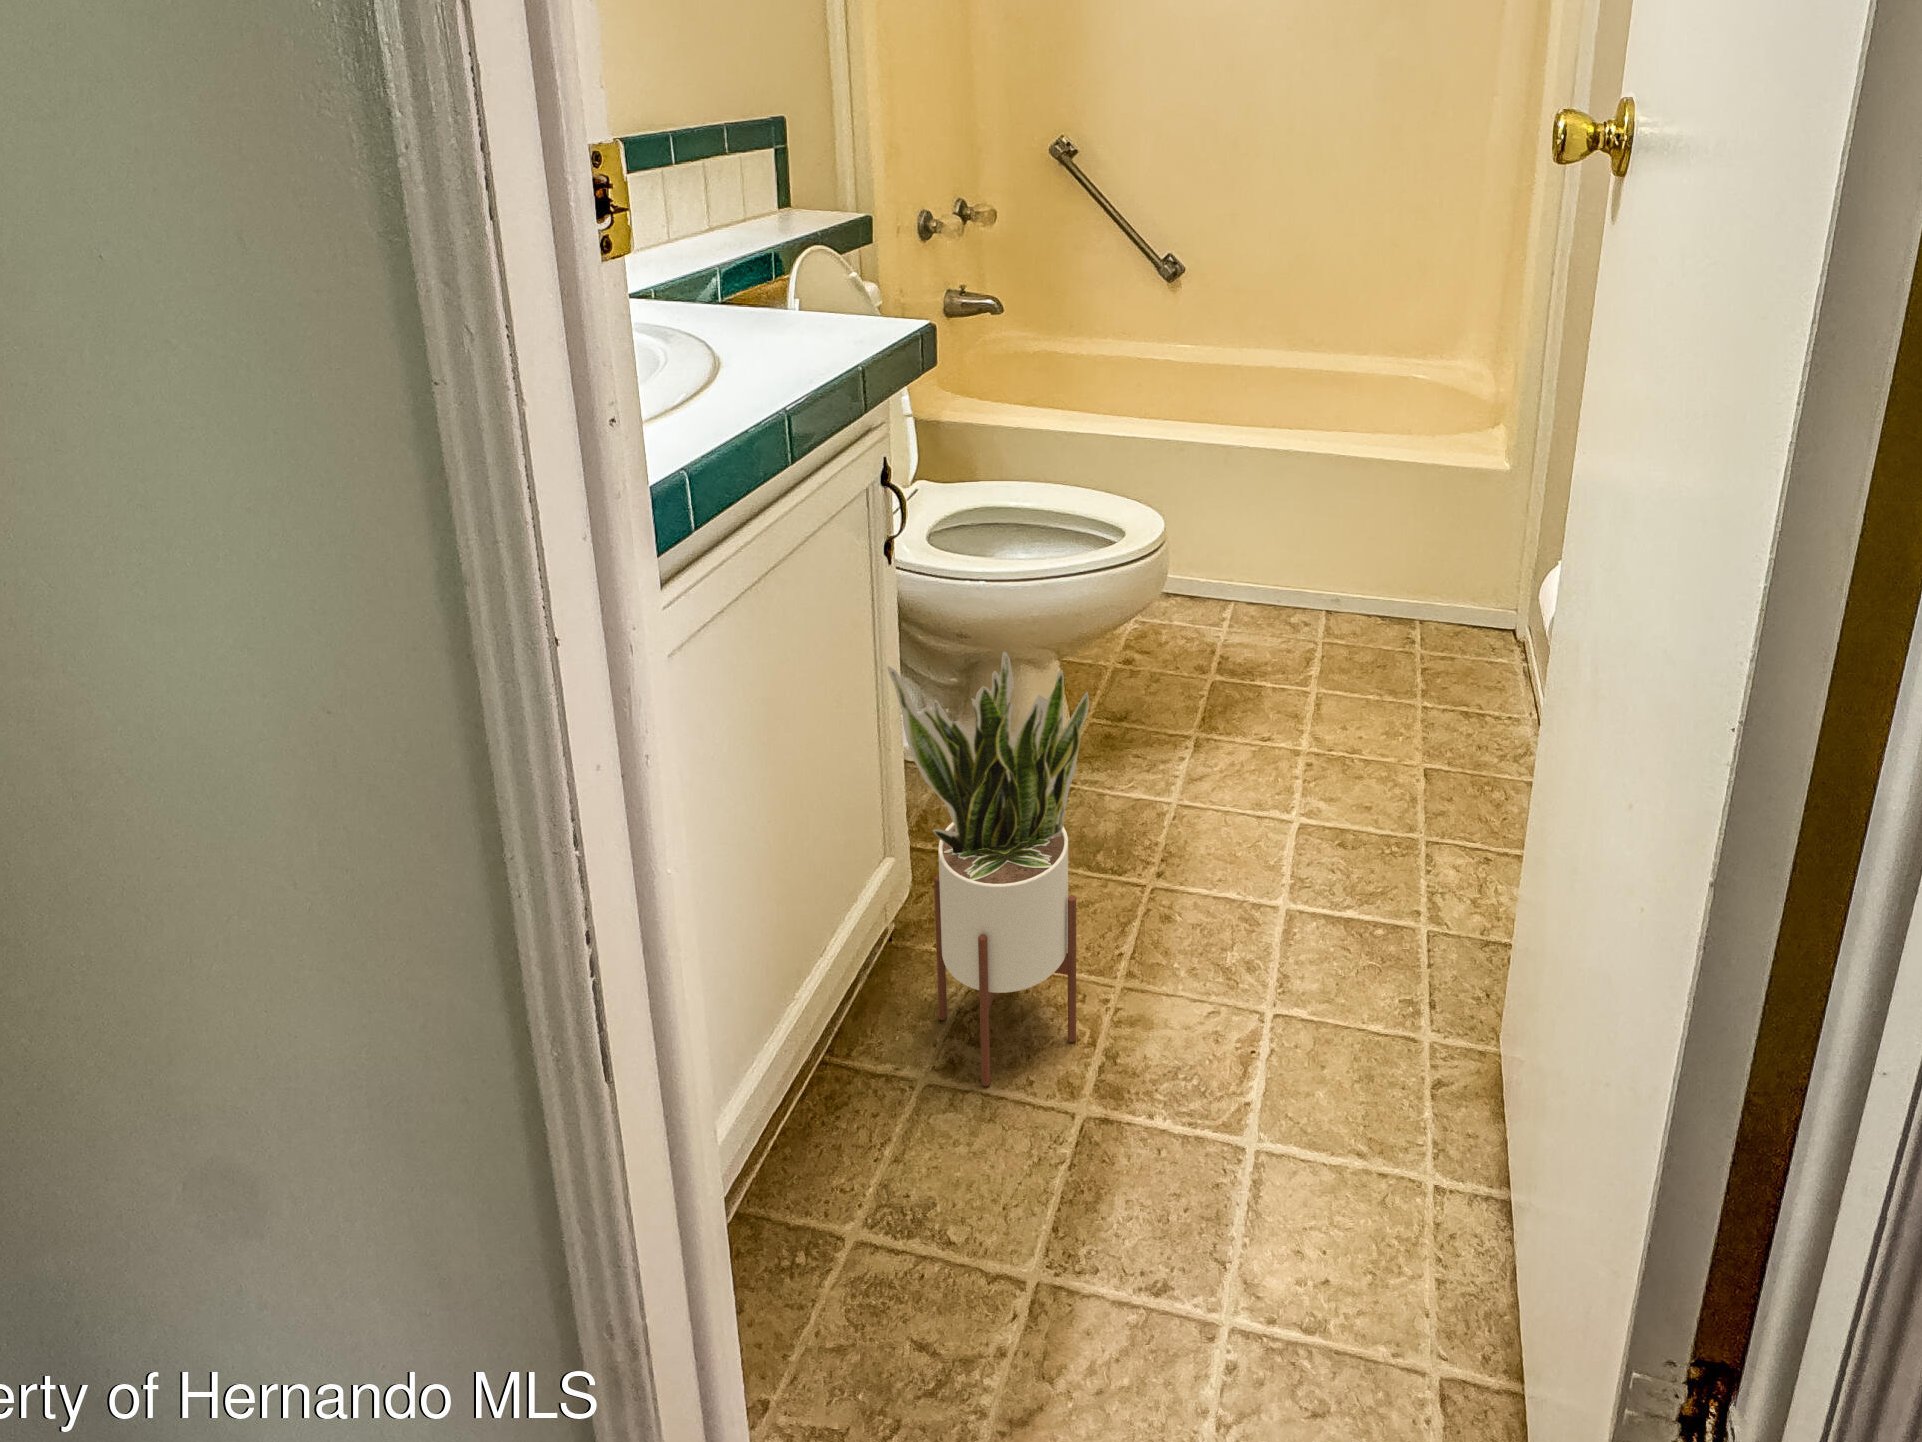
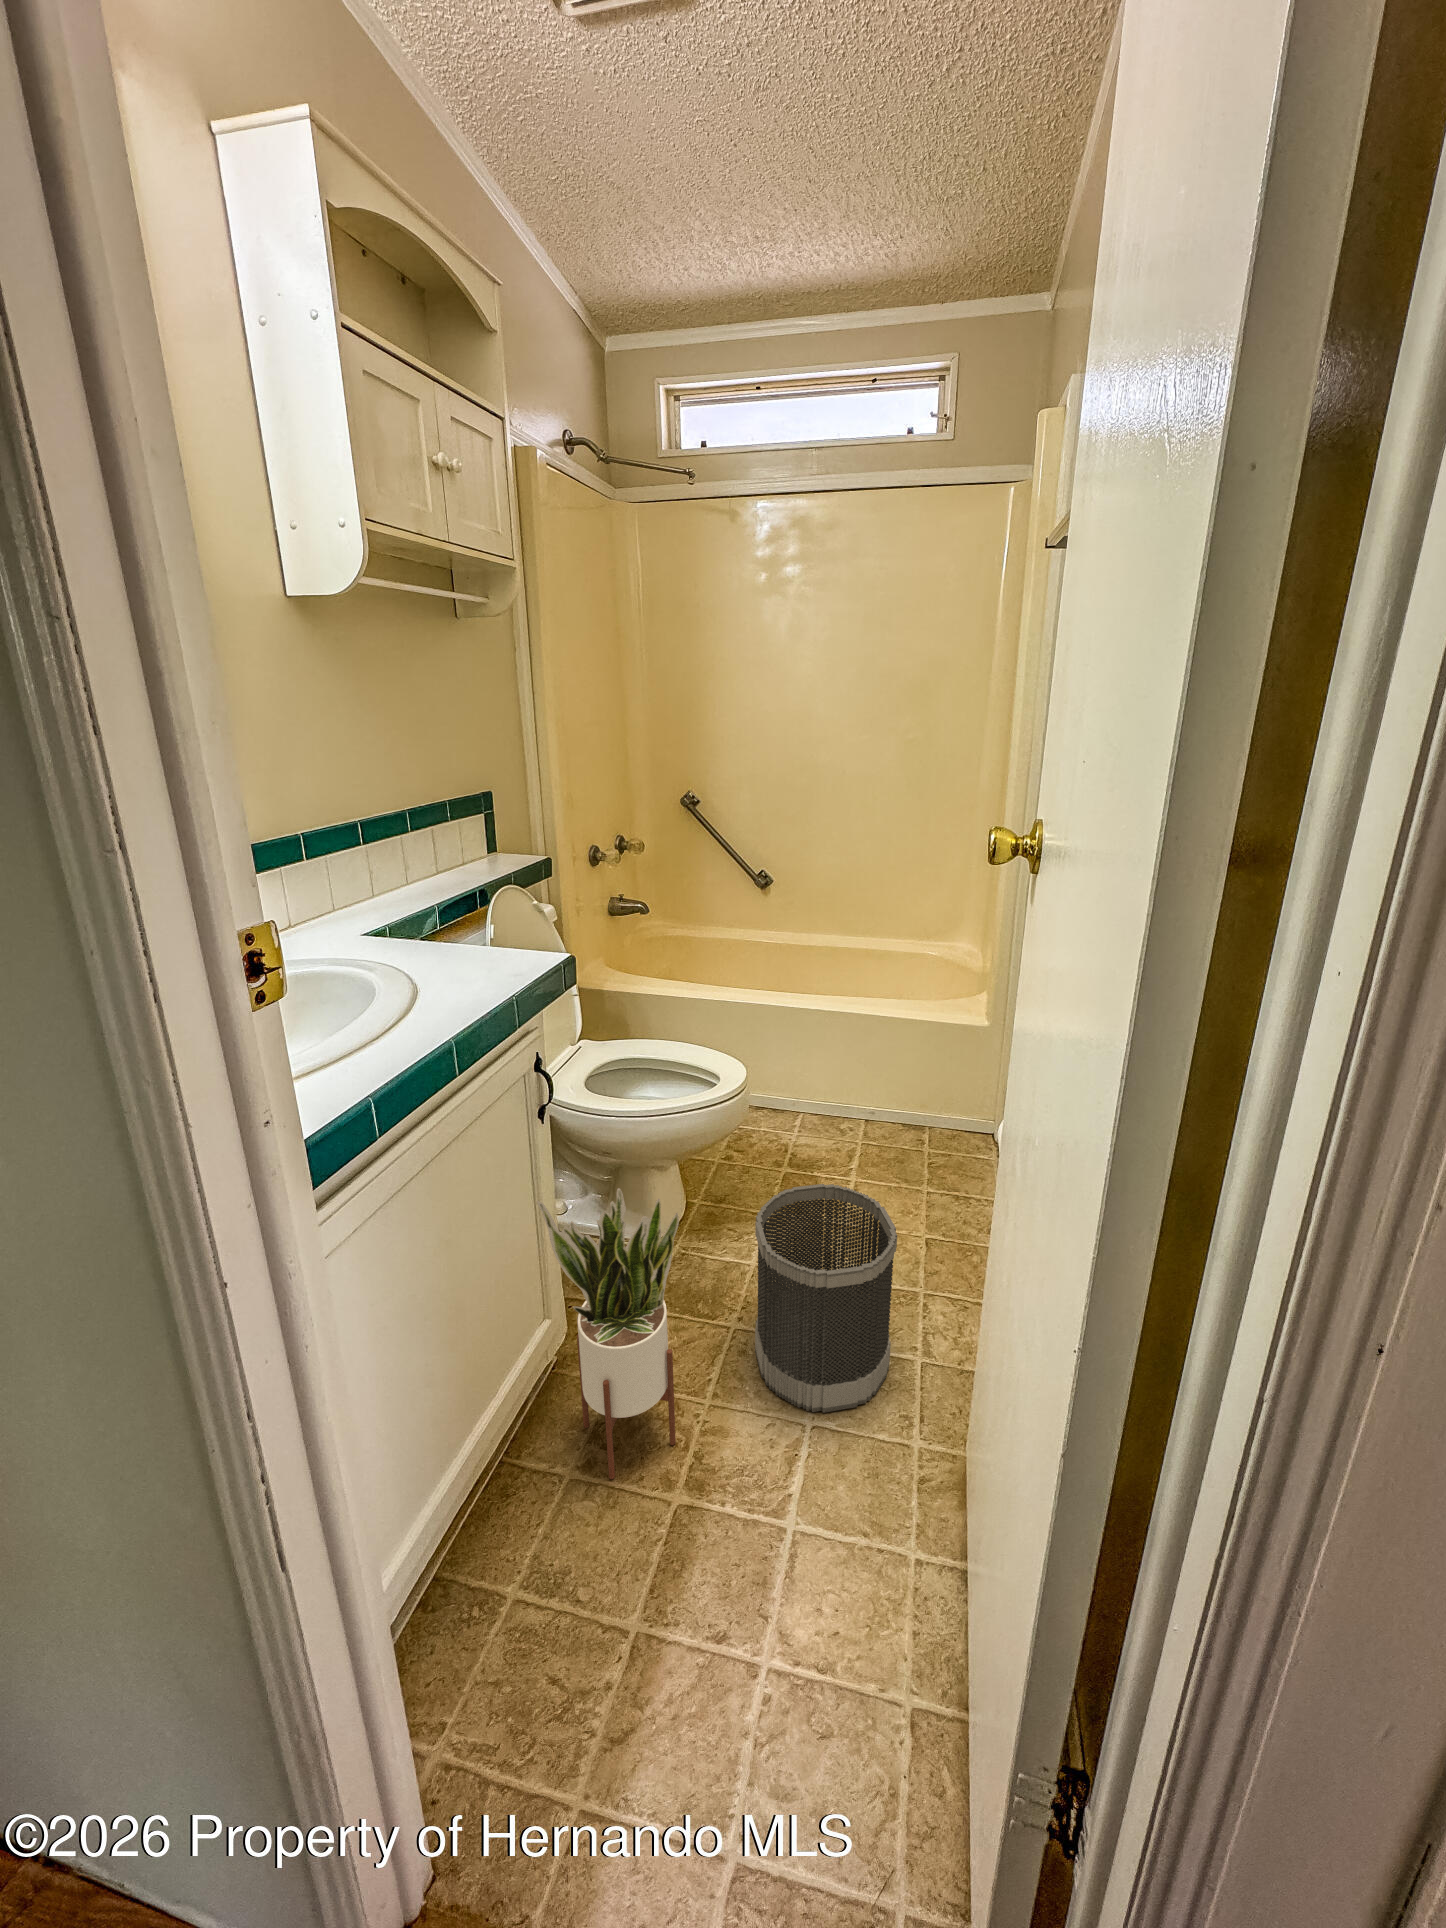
wastebasket: none [1185,675,1399,999] -> present [755,1184,897,1413]

